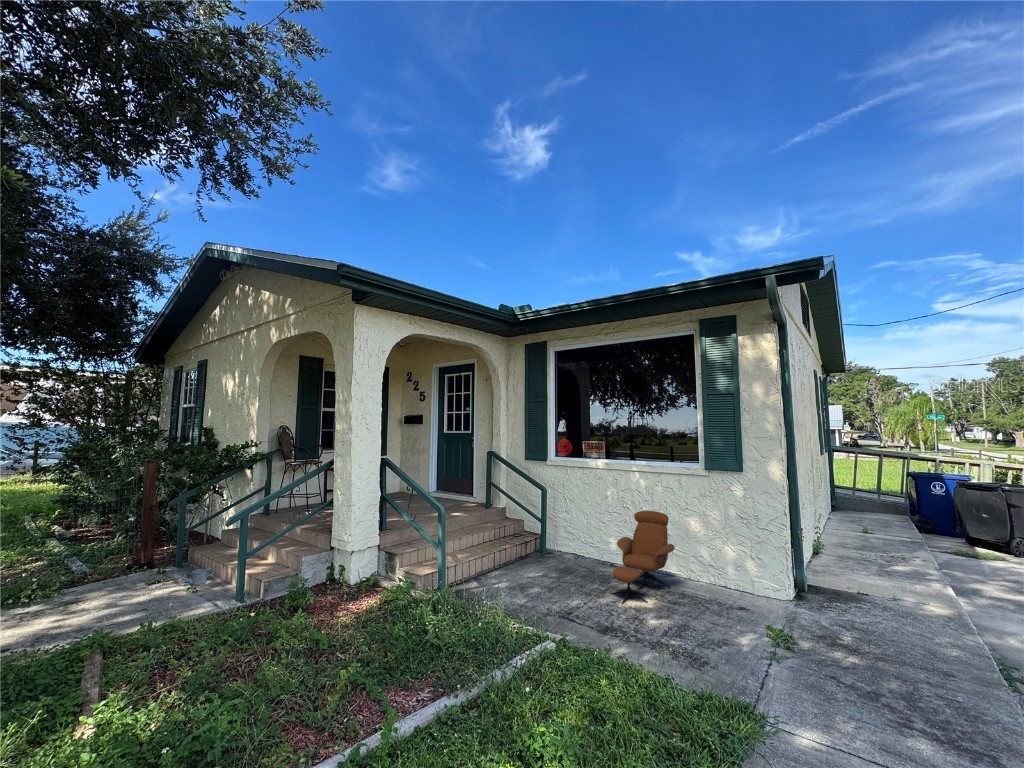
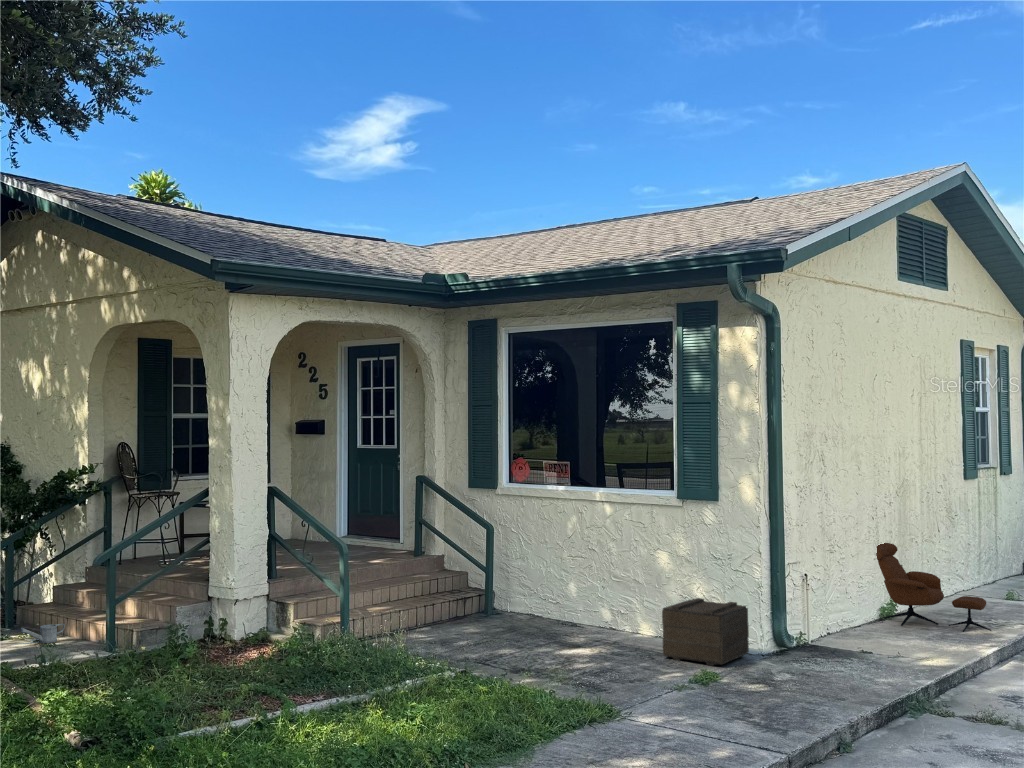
lounge chair: present [611,511,675,604] -> present [876,543,991,632]
wooden crate: none [708,549,778,615] -> present [662,598,749,666]

